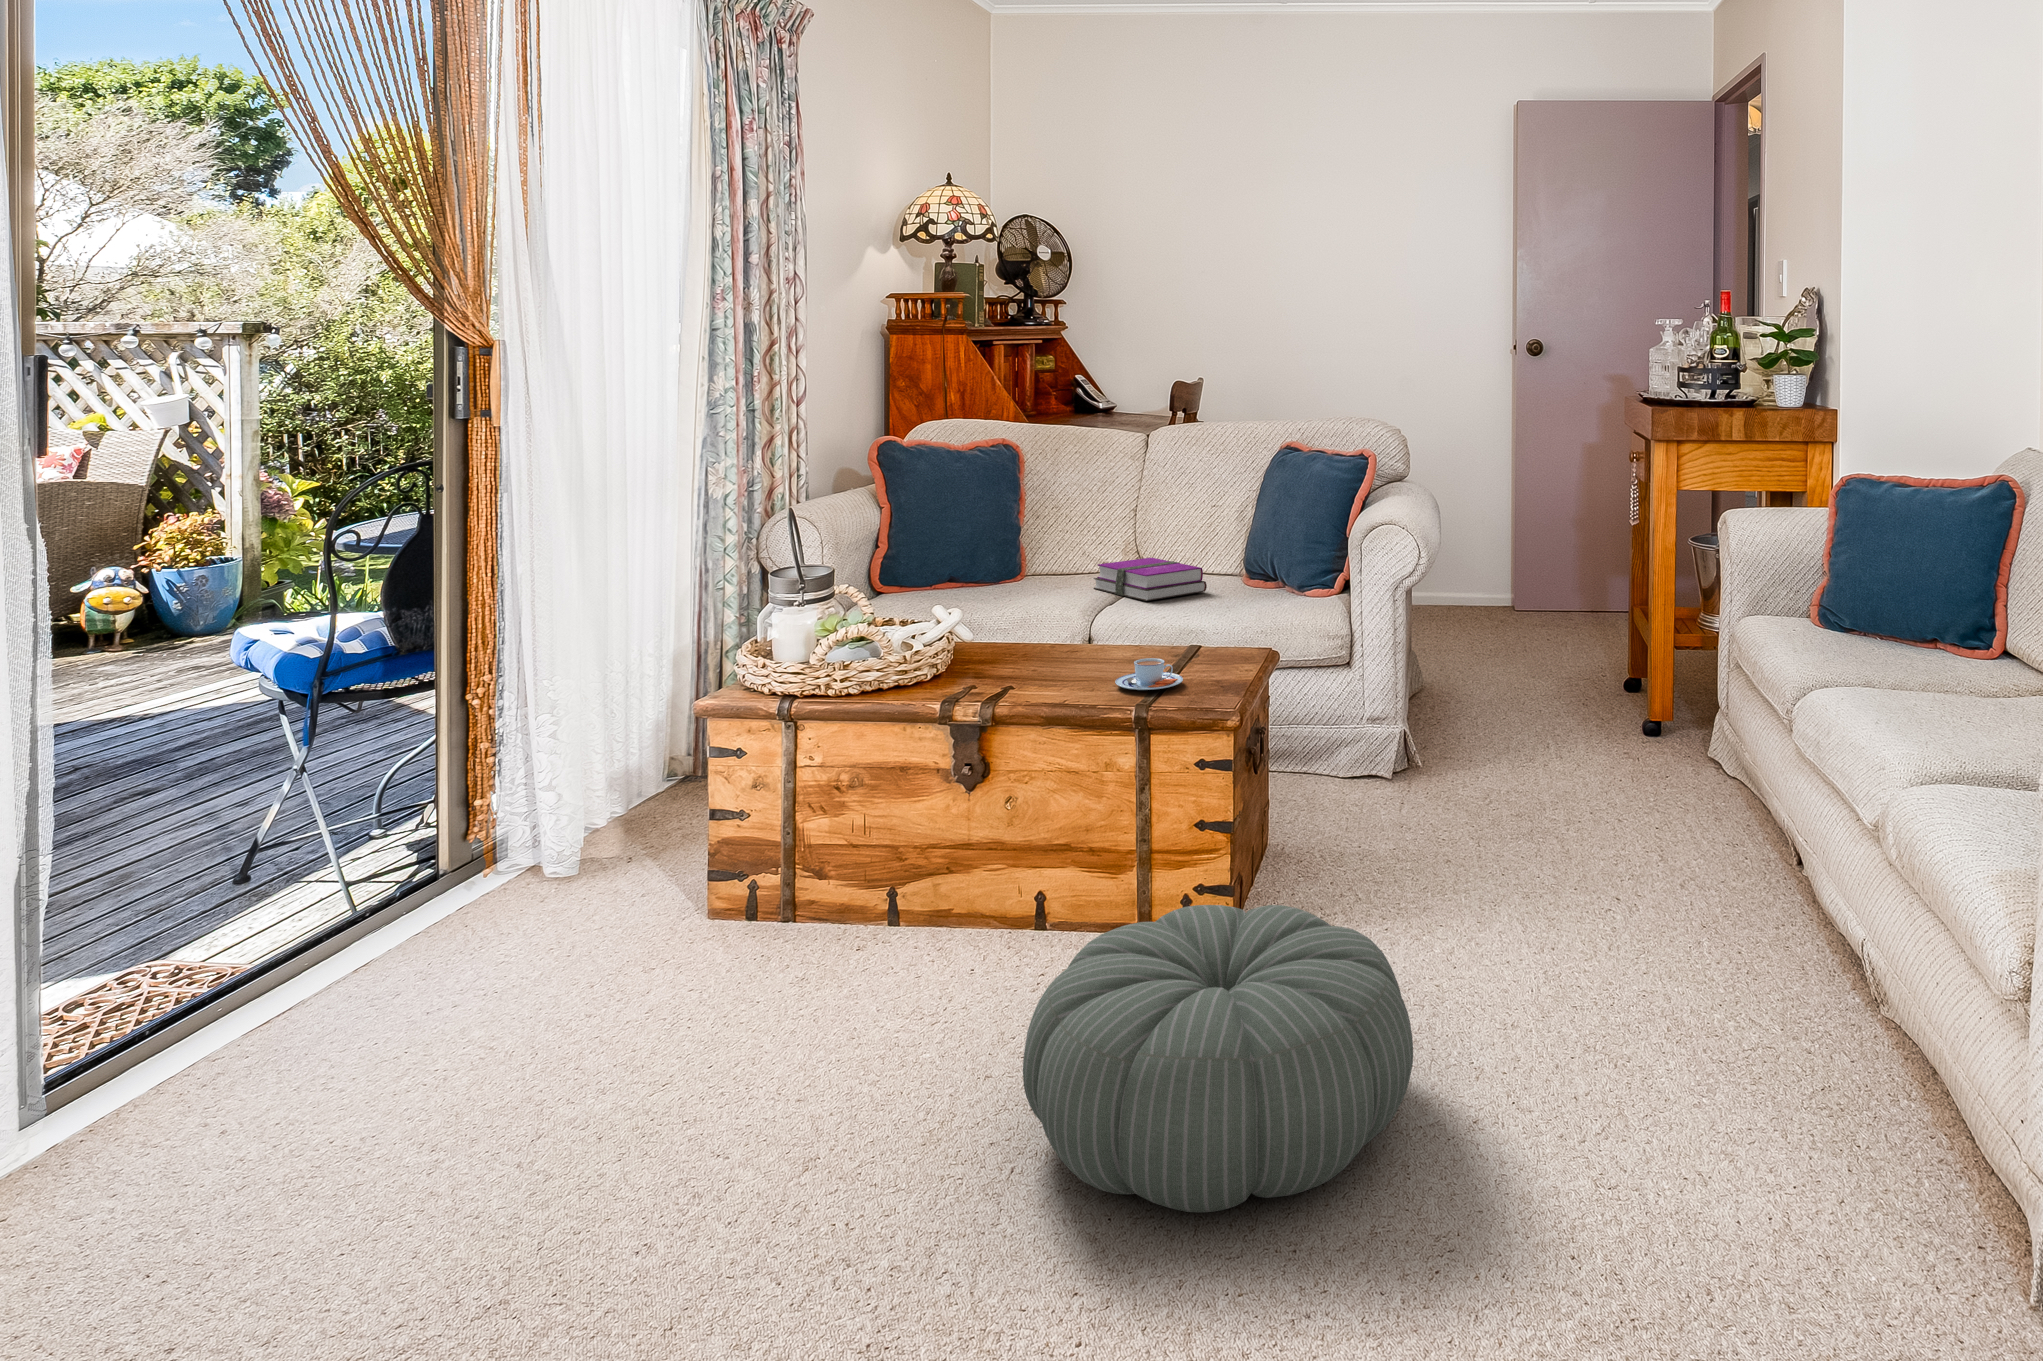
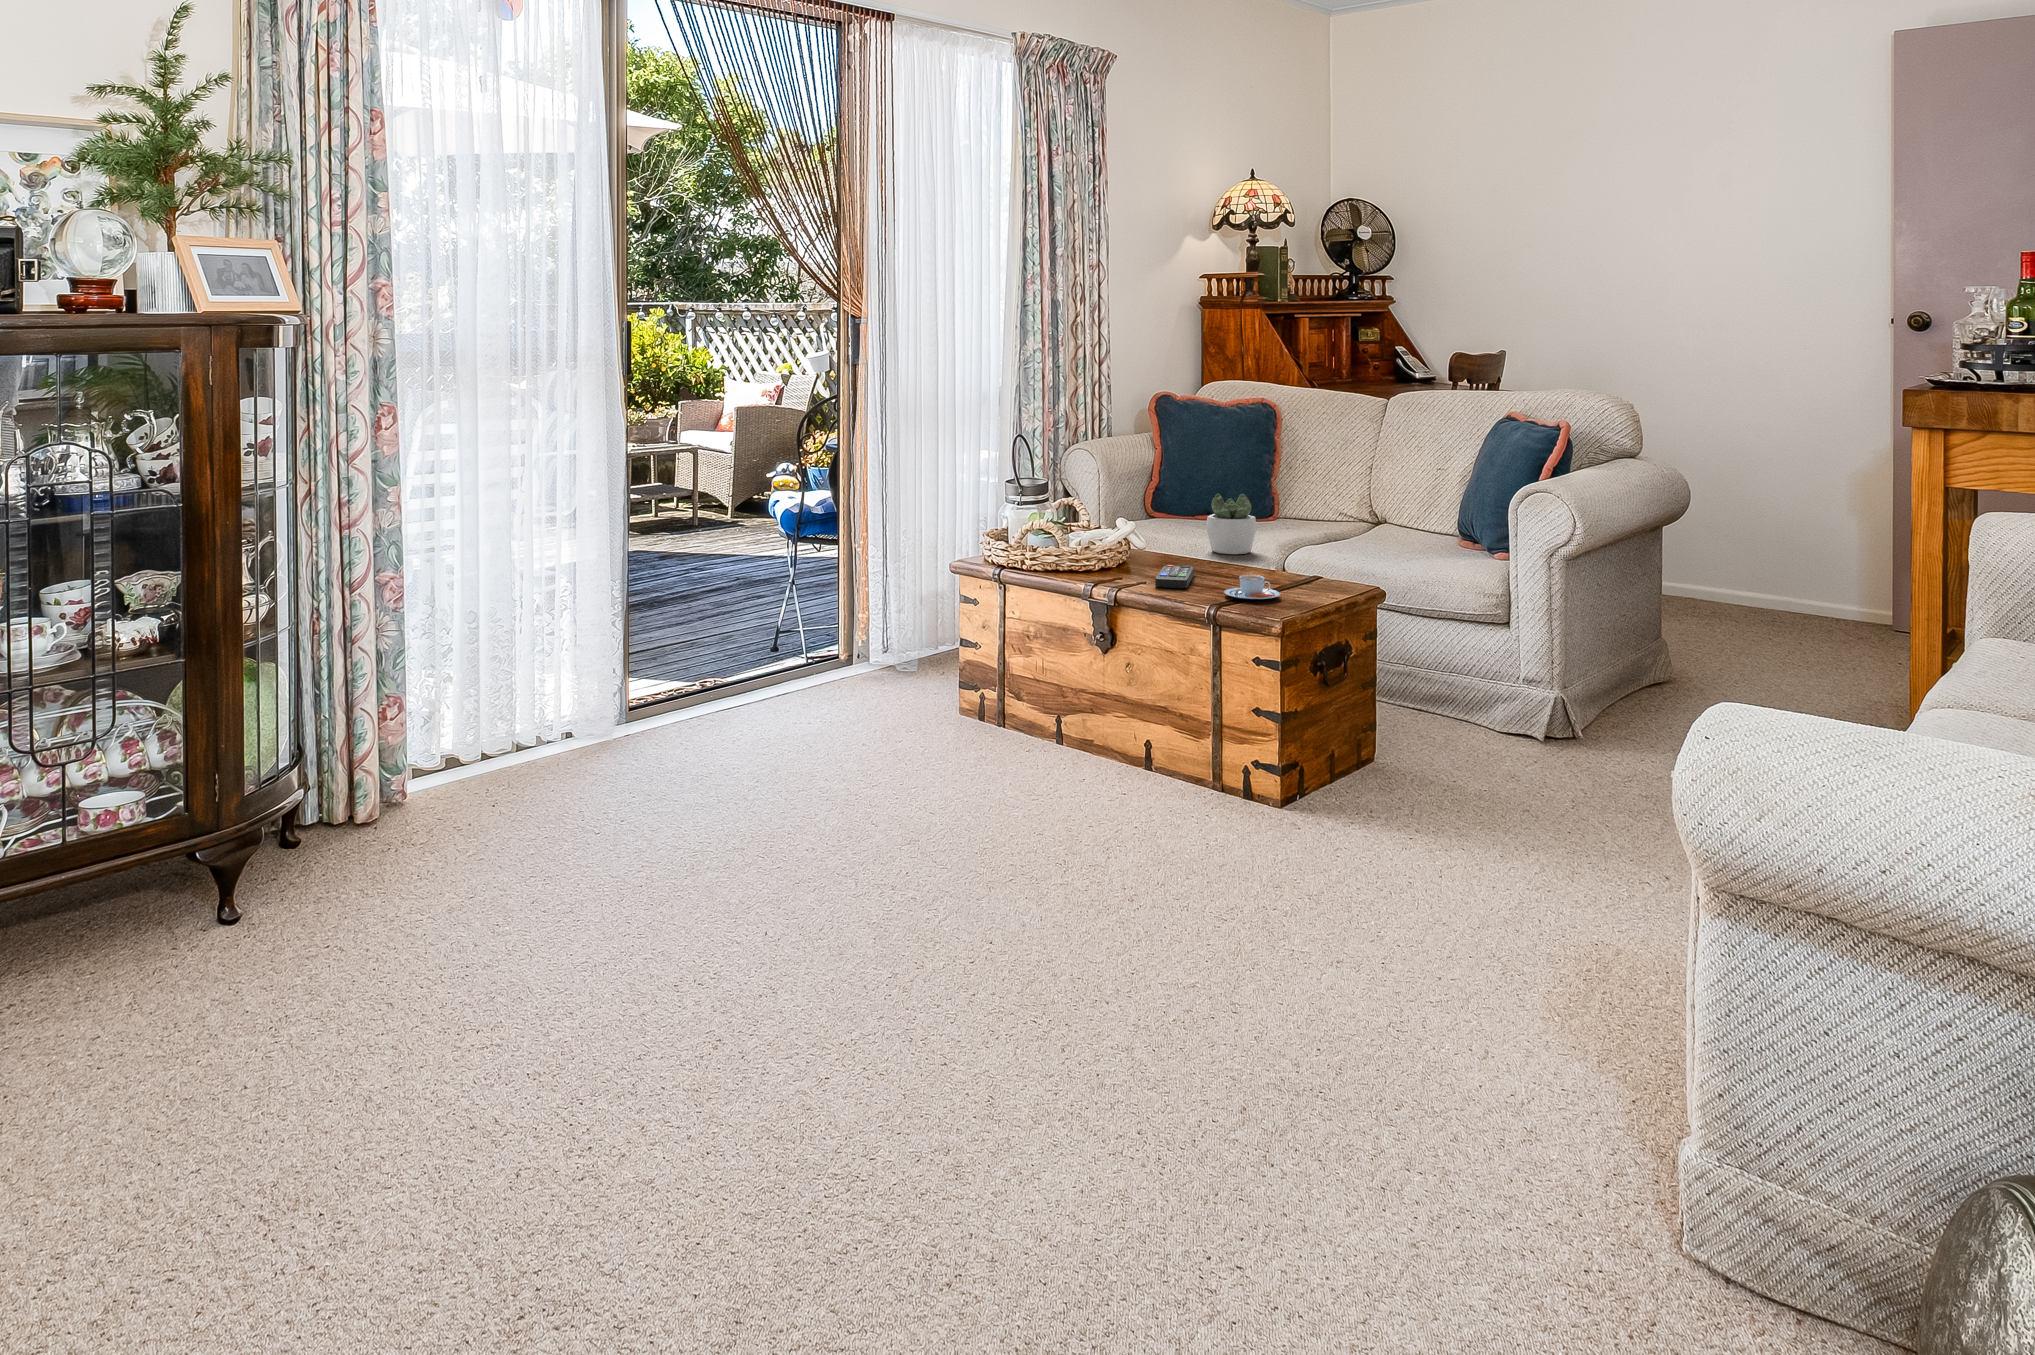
succulent plant: none [1013,556,1071,631] -> present [1206,494,1257,554]
hardback book: present [1094,558,1207,601] -> none [1313,510,1407,544]
remote control: none [1006,655,1062,690] -> present [1155,565,1194,588]
pouf: present [1023,905,1413,1212] -> none [1018,746,1309,939]

